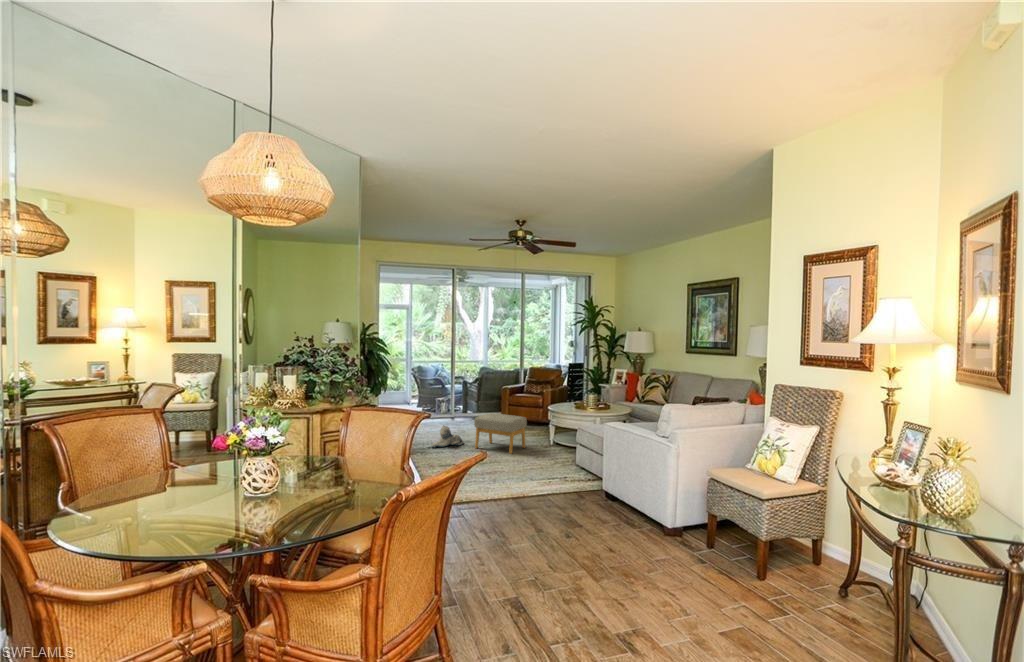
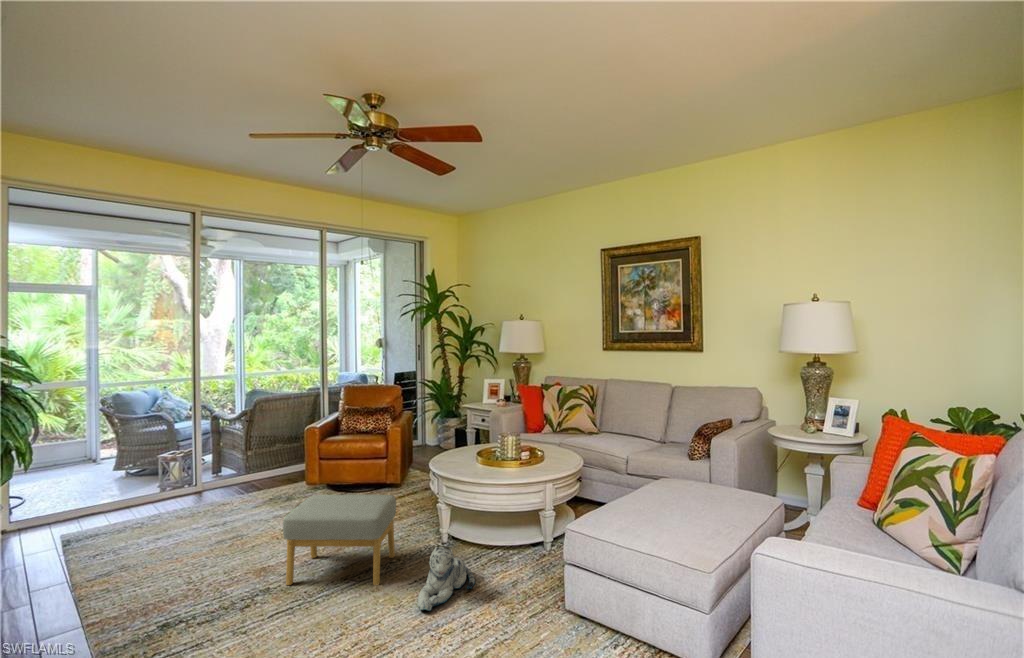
plush toy: present [431,426,464,447] -> present [418,547,475,611]

